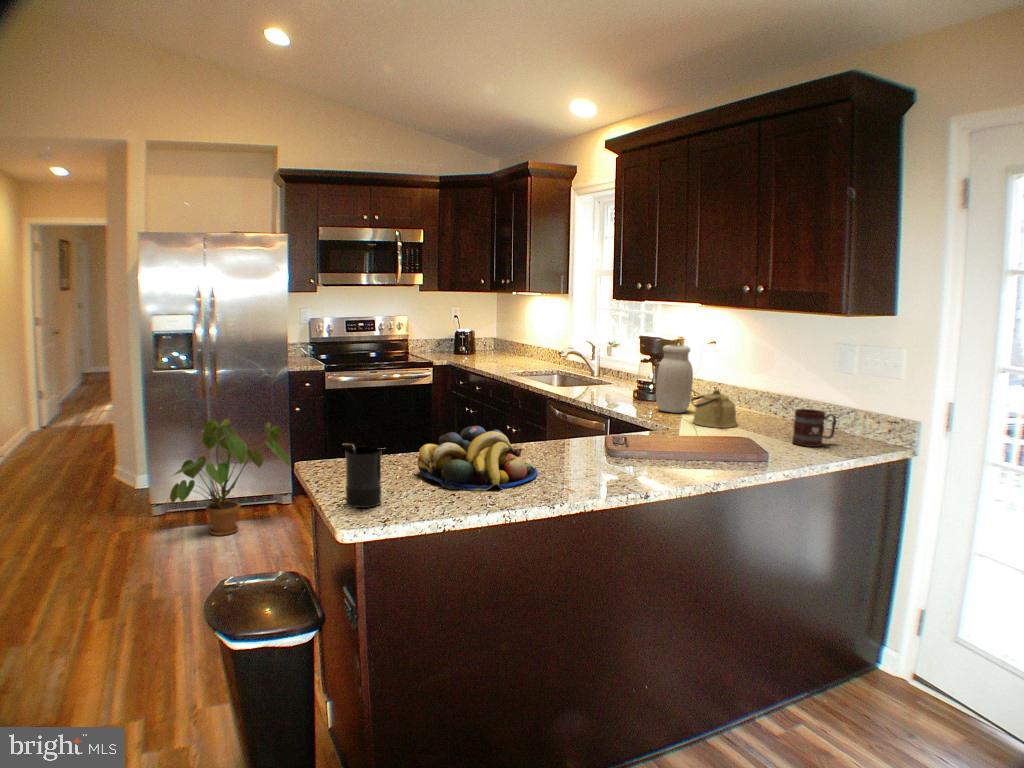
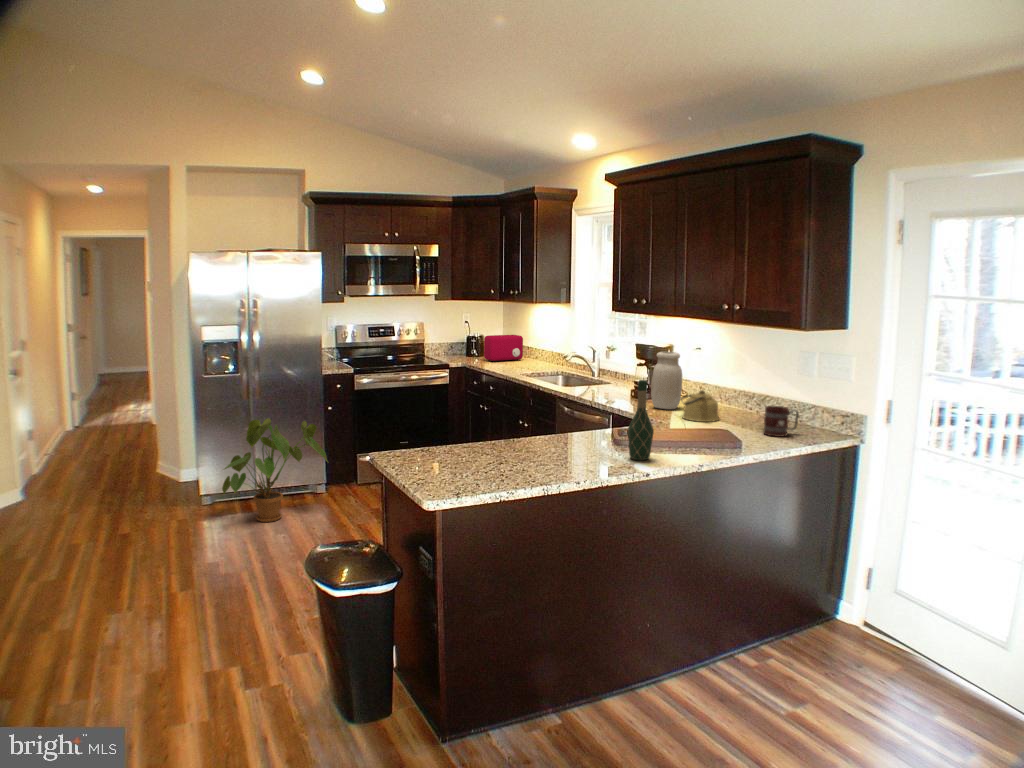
toaster: none [473,331,516,360] -> present [484,335,523,362]
wine bottle: none [625,373,658,475] -> present [628,380,654,460]
fruit bowl: present [417,426,537,491] -> none [466,423,559,473]
candle: present [346,446,381,508] -> none [415,438,445,486]

